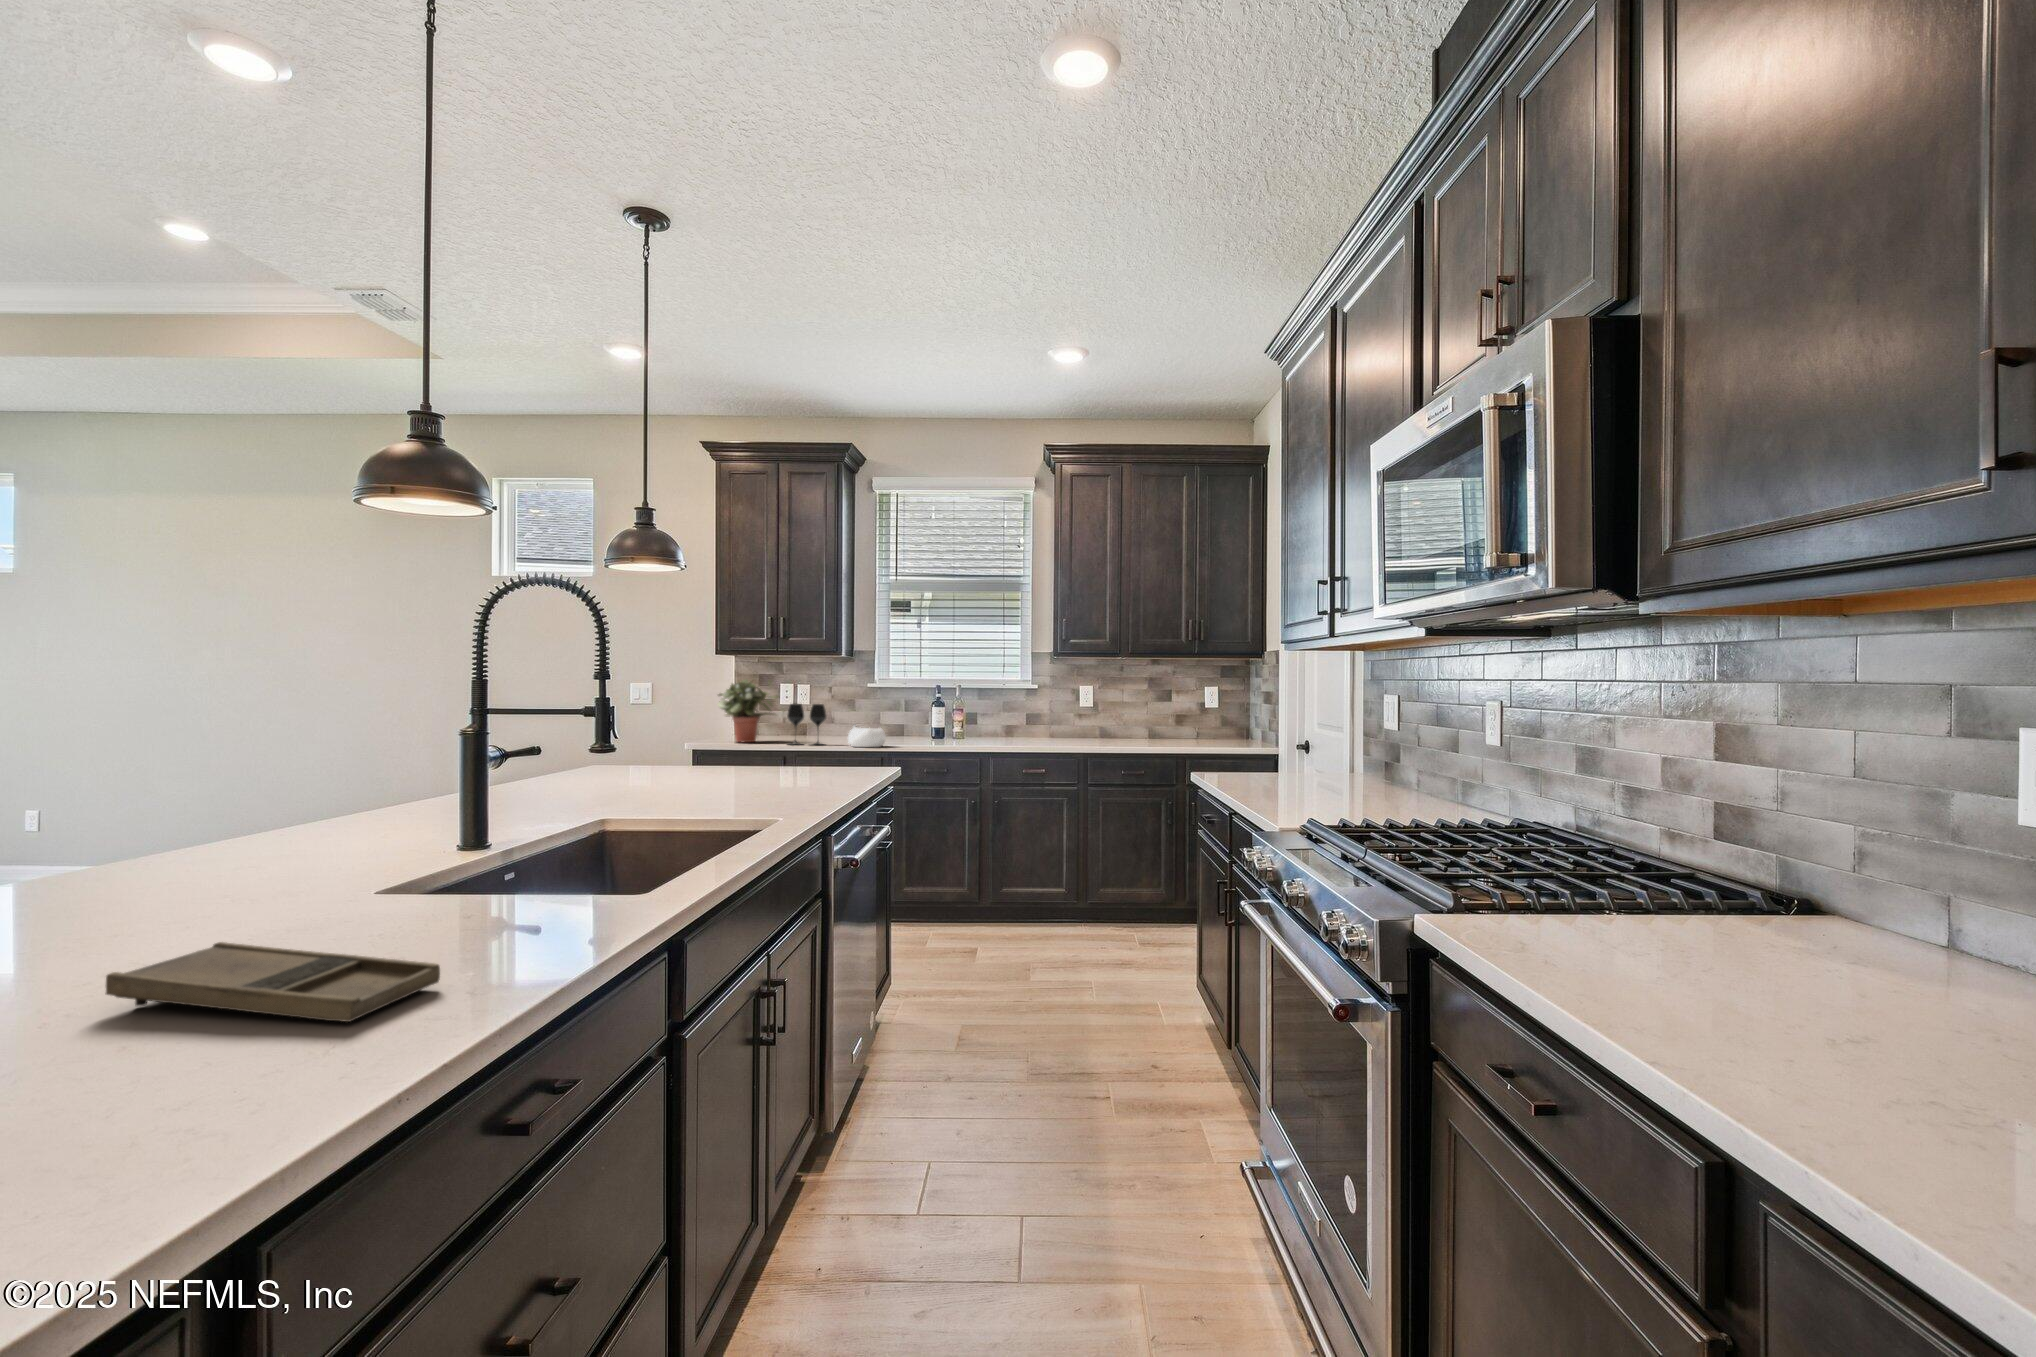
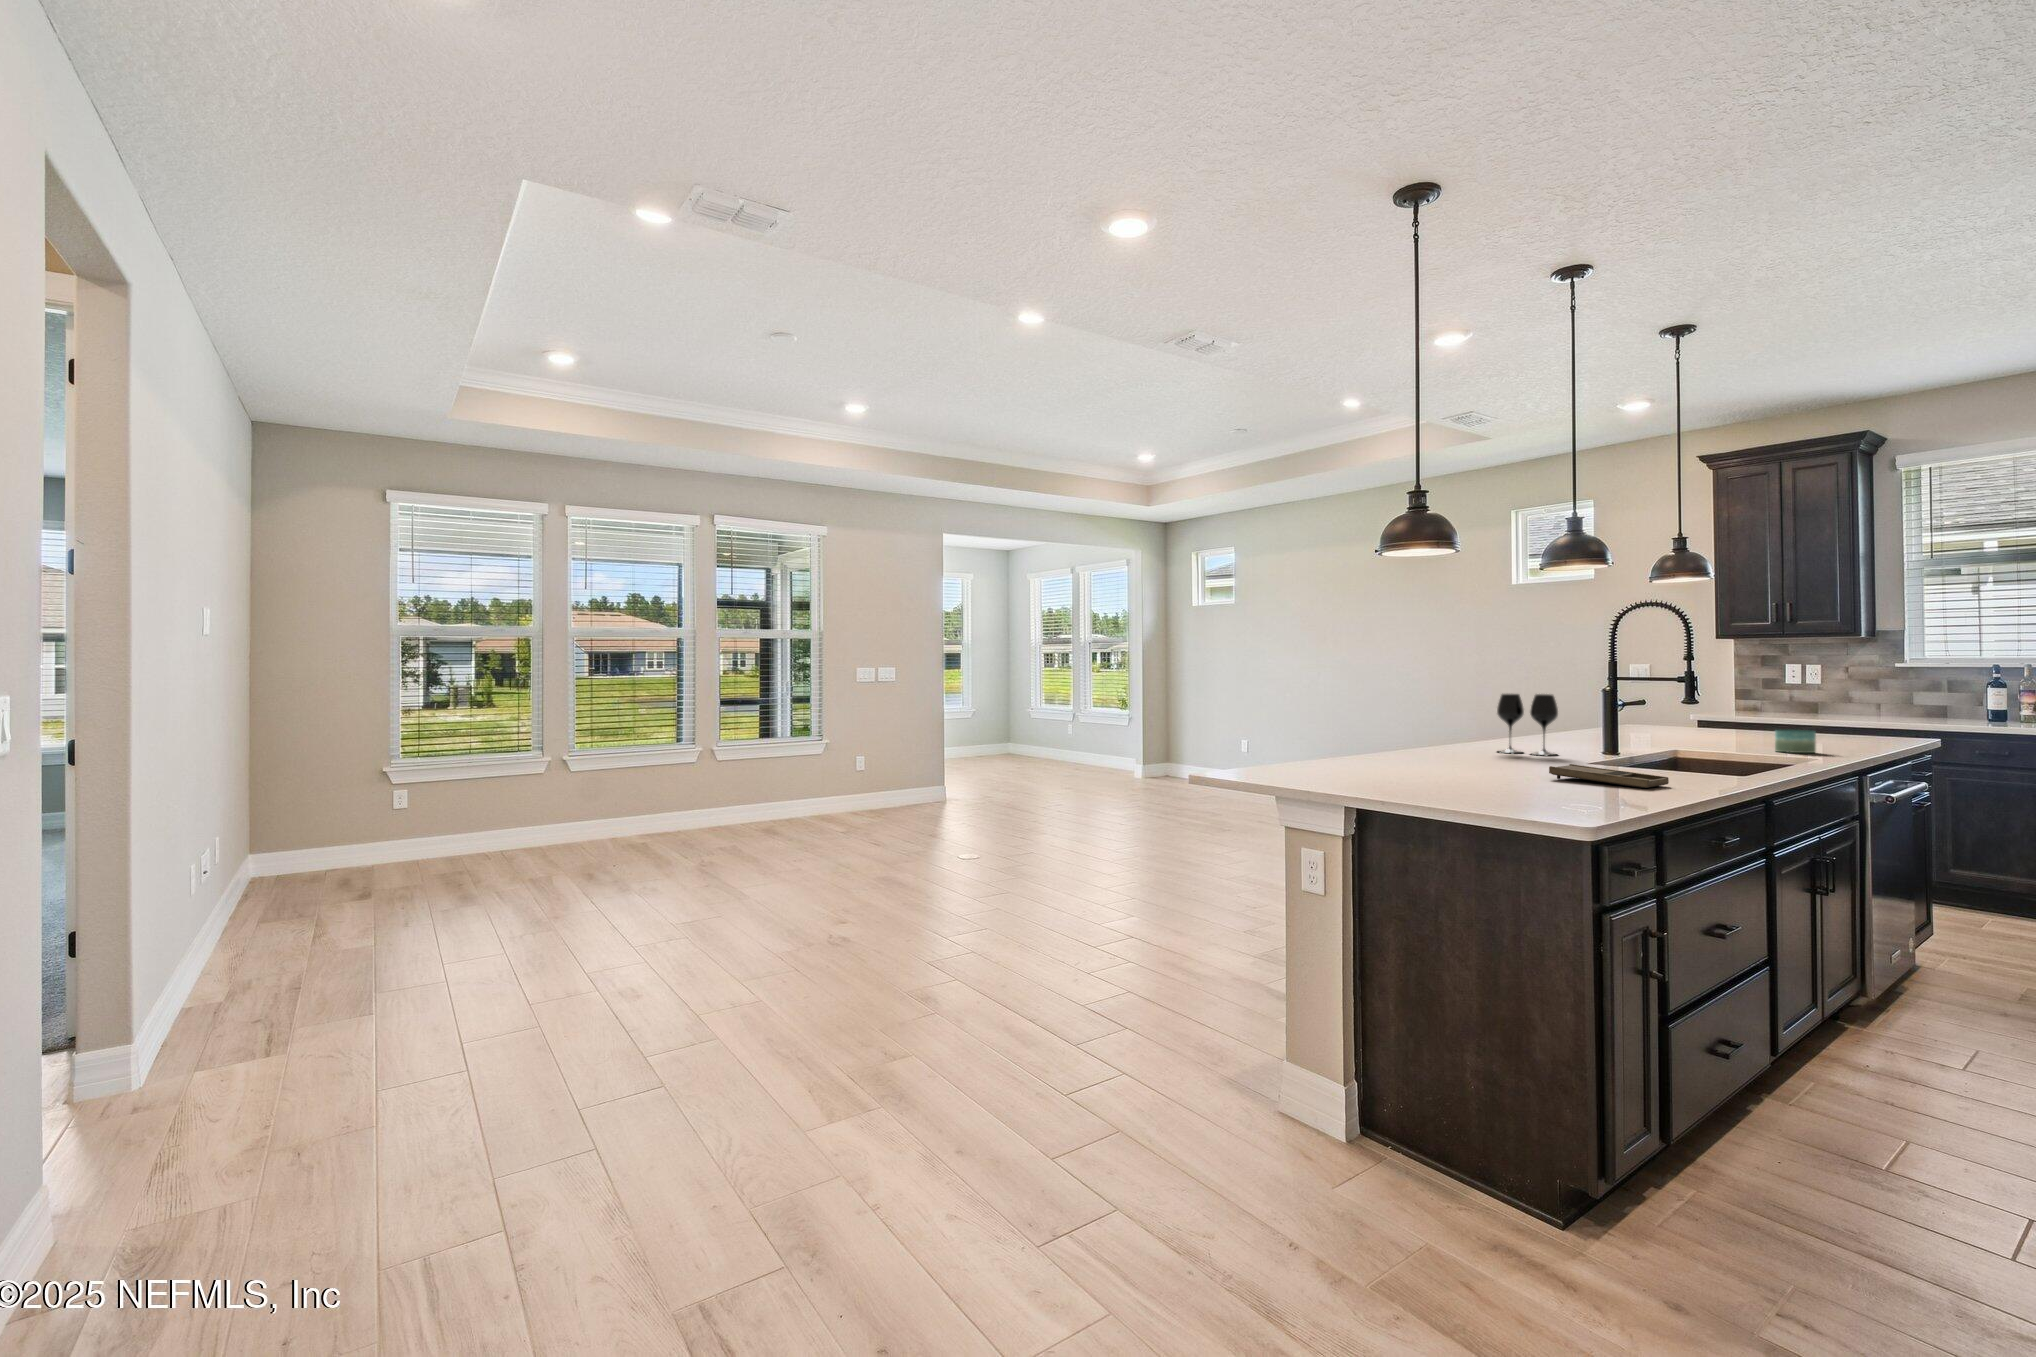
potted plant: present [717,679,779,742] -> none [1717,661,1786,719]
wine glass: present [787,704,826,745] -> present [1497,694,1558,756]
decorative bowl: present [848,726,886,747] -> none [1870,704,1921,726]
candle: none [742,771,788,805] -> present [1775,730,1816,753]

